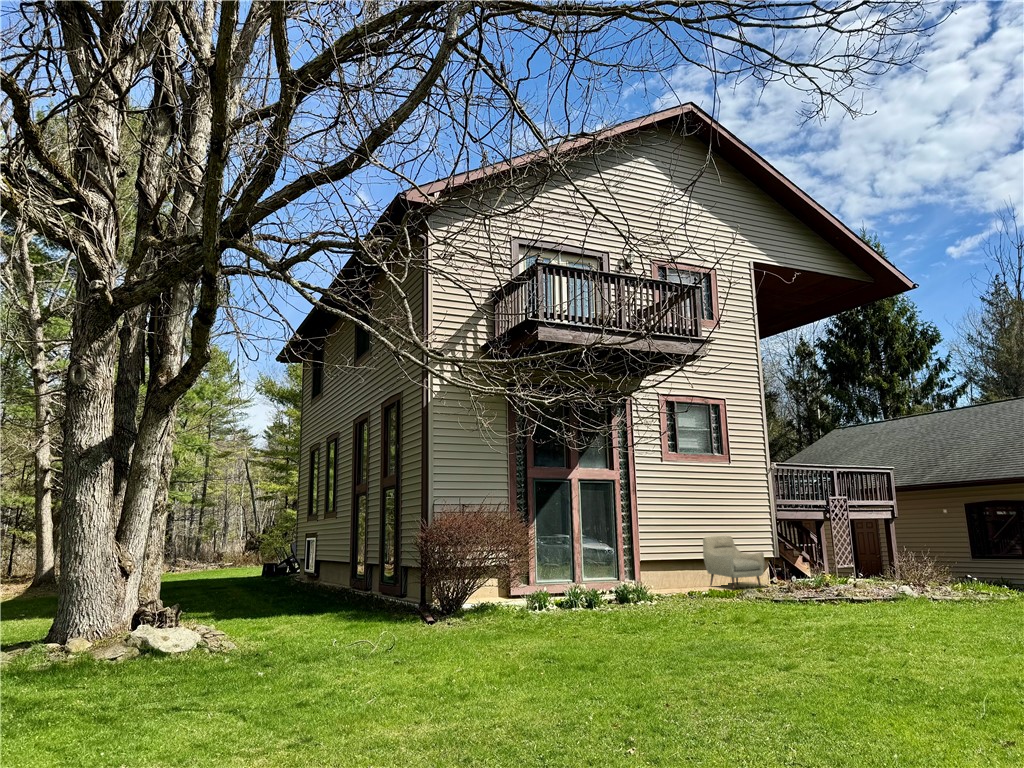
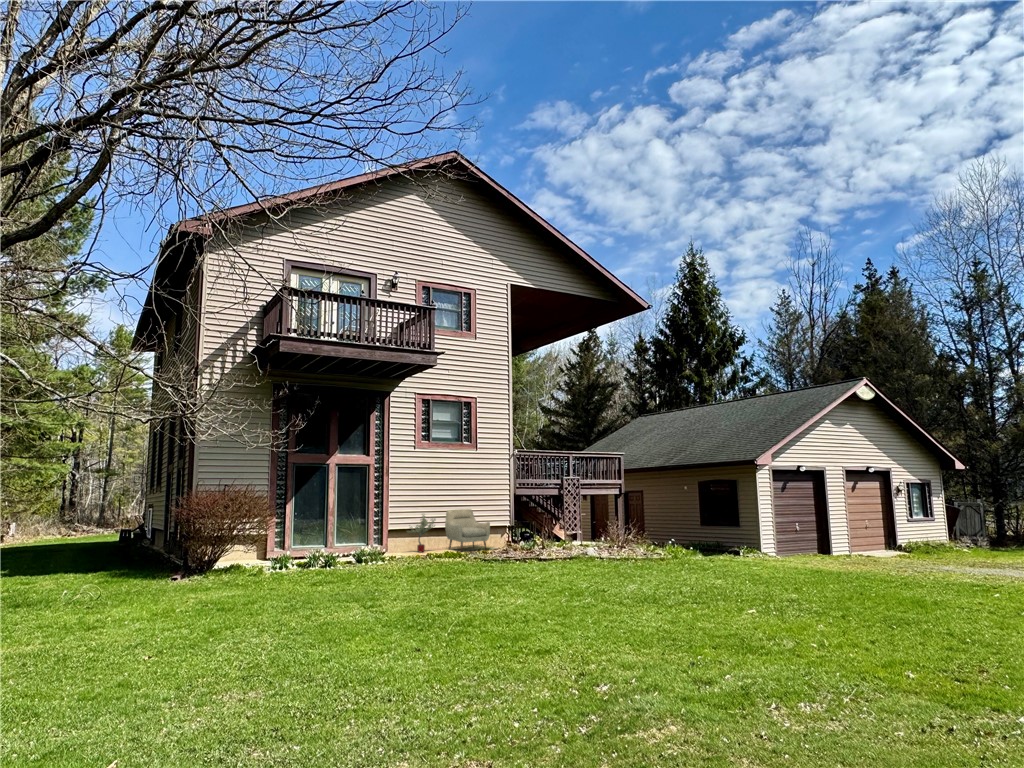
potted tree: none [663,541,697,590] -> present [407,514,436,552]

